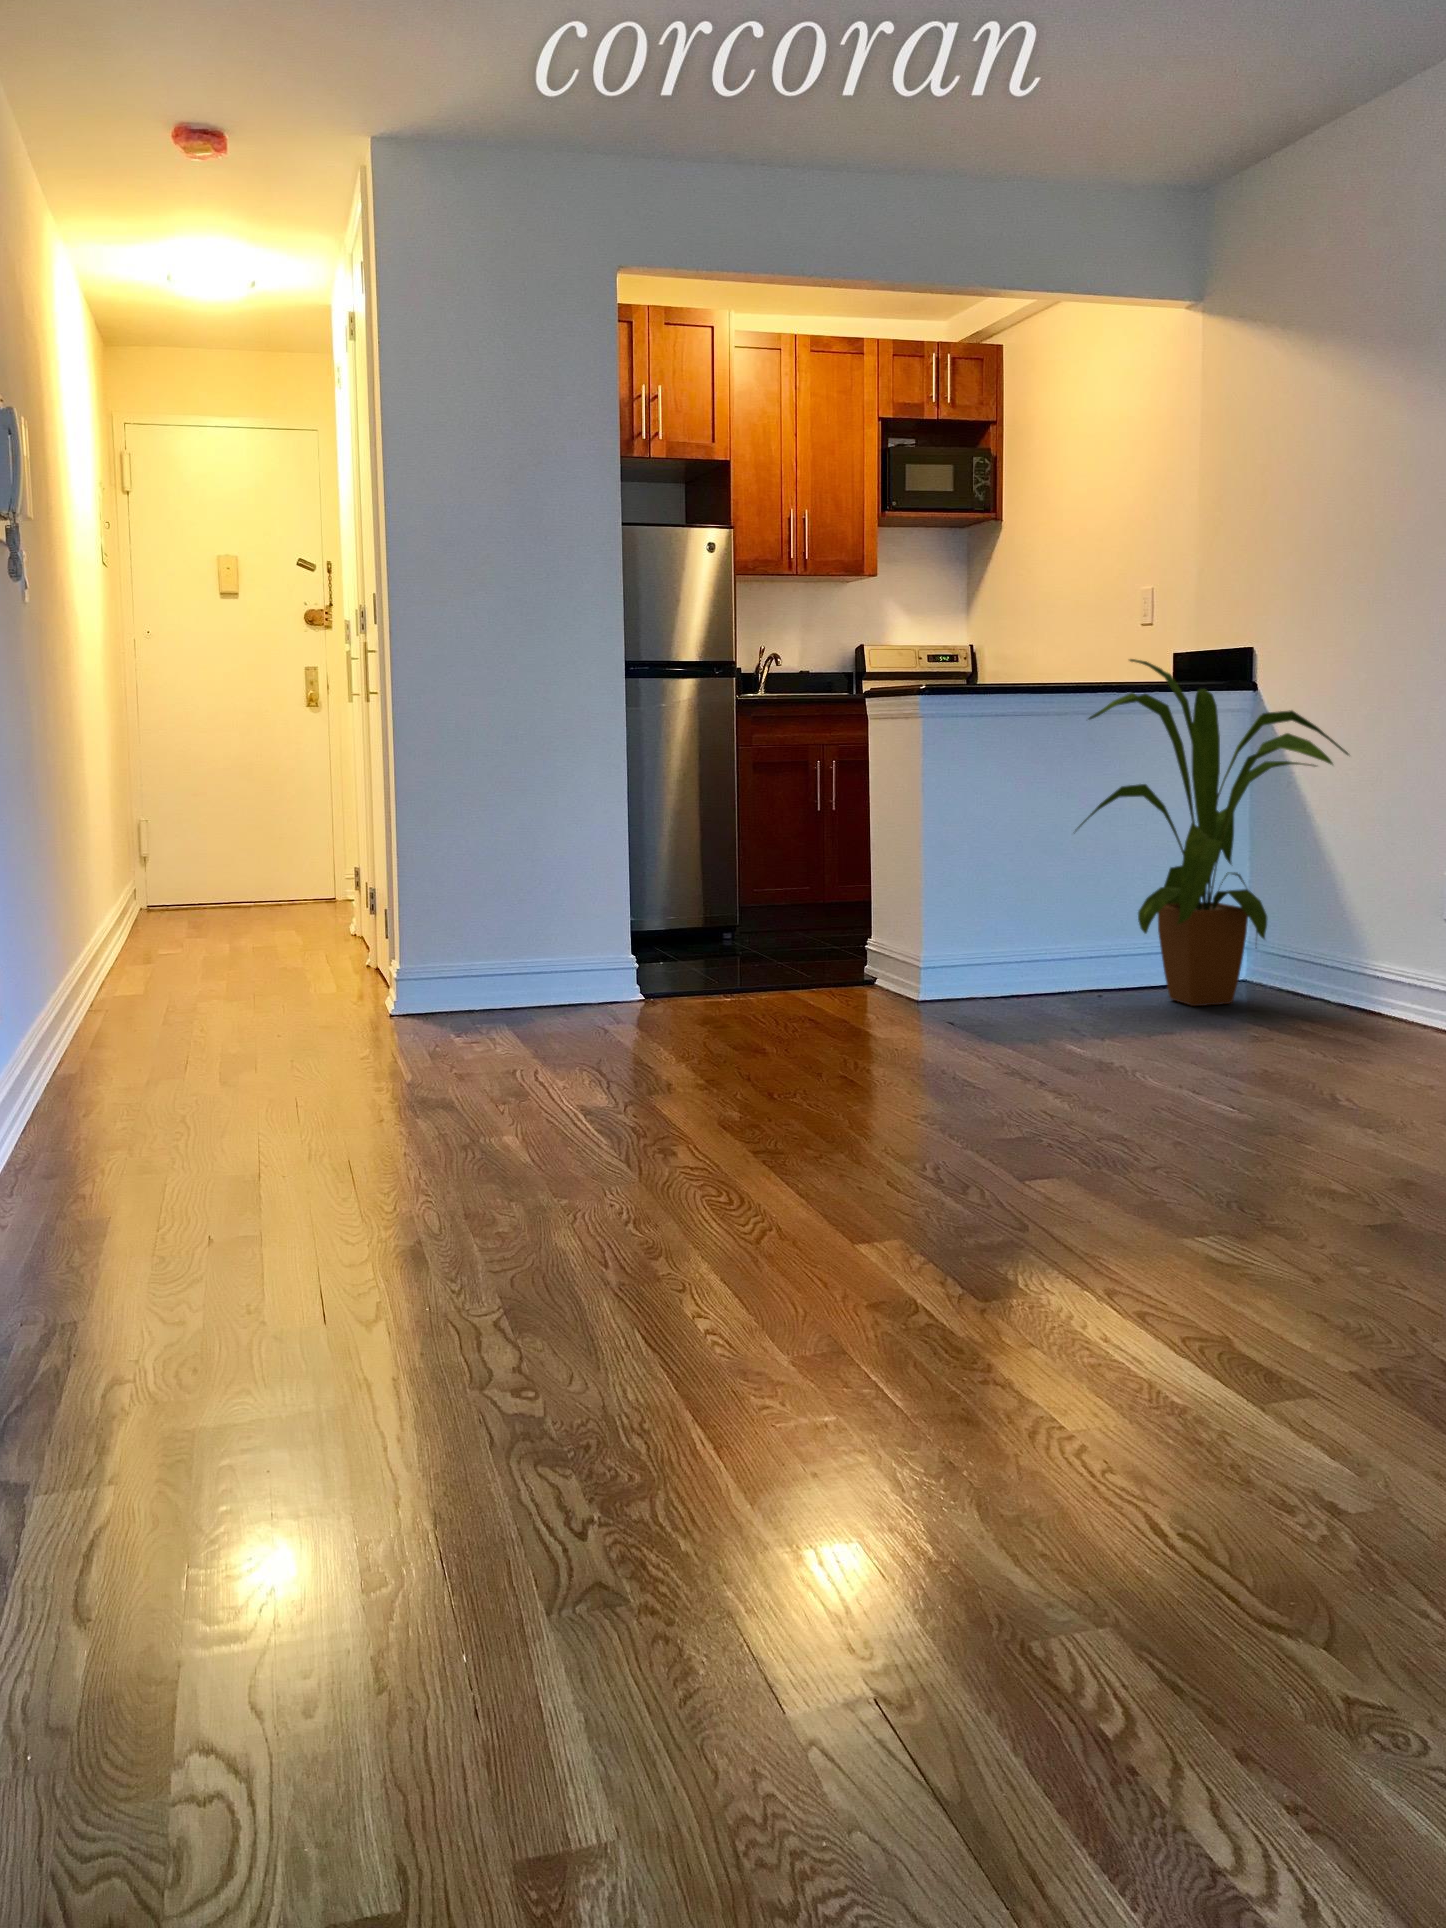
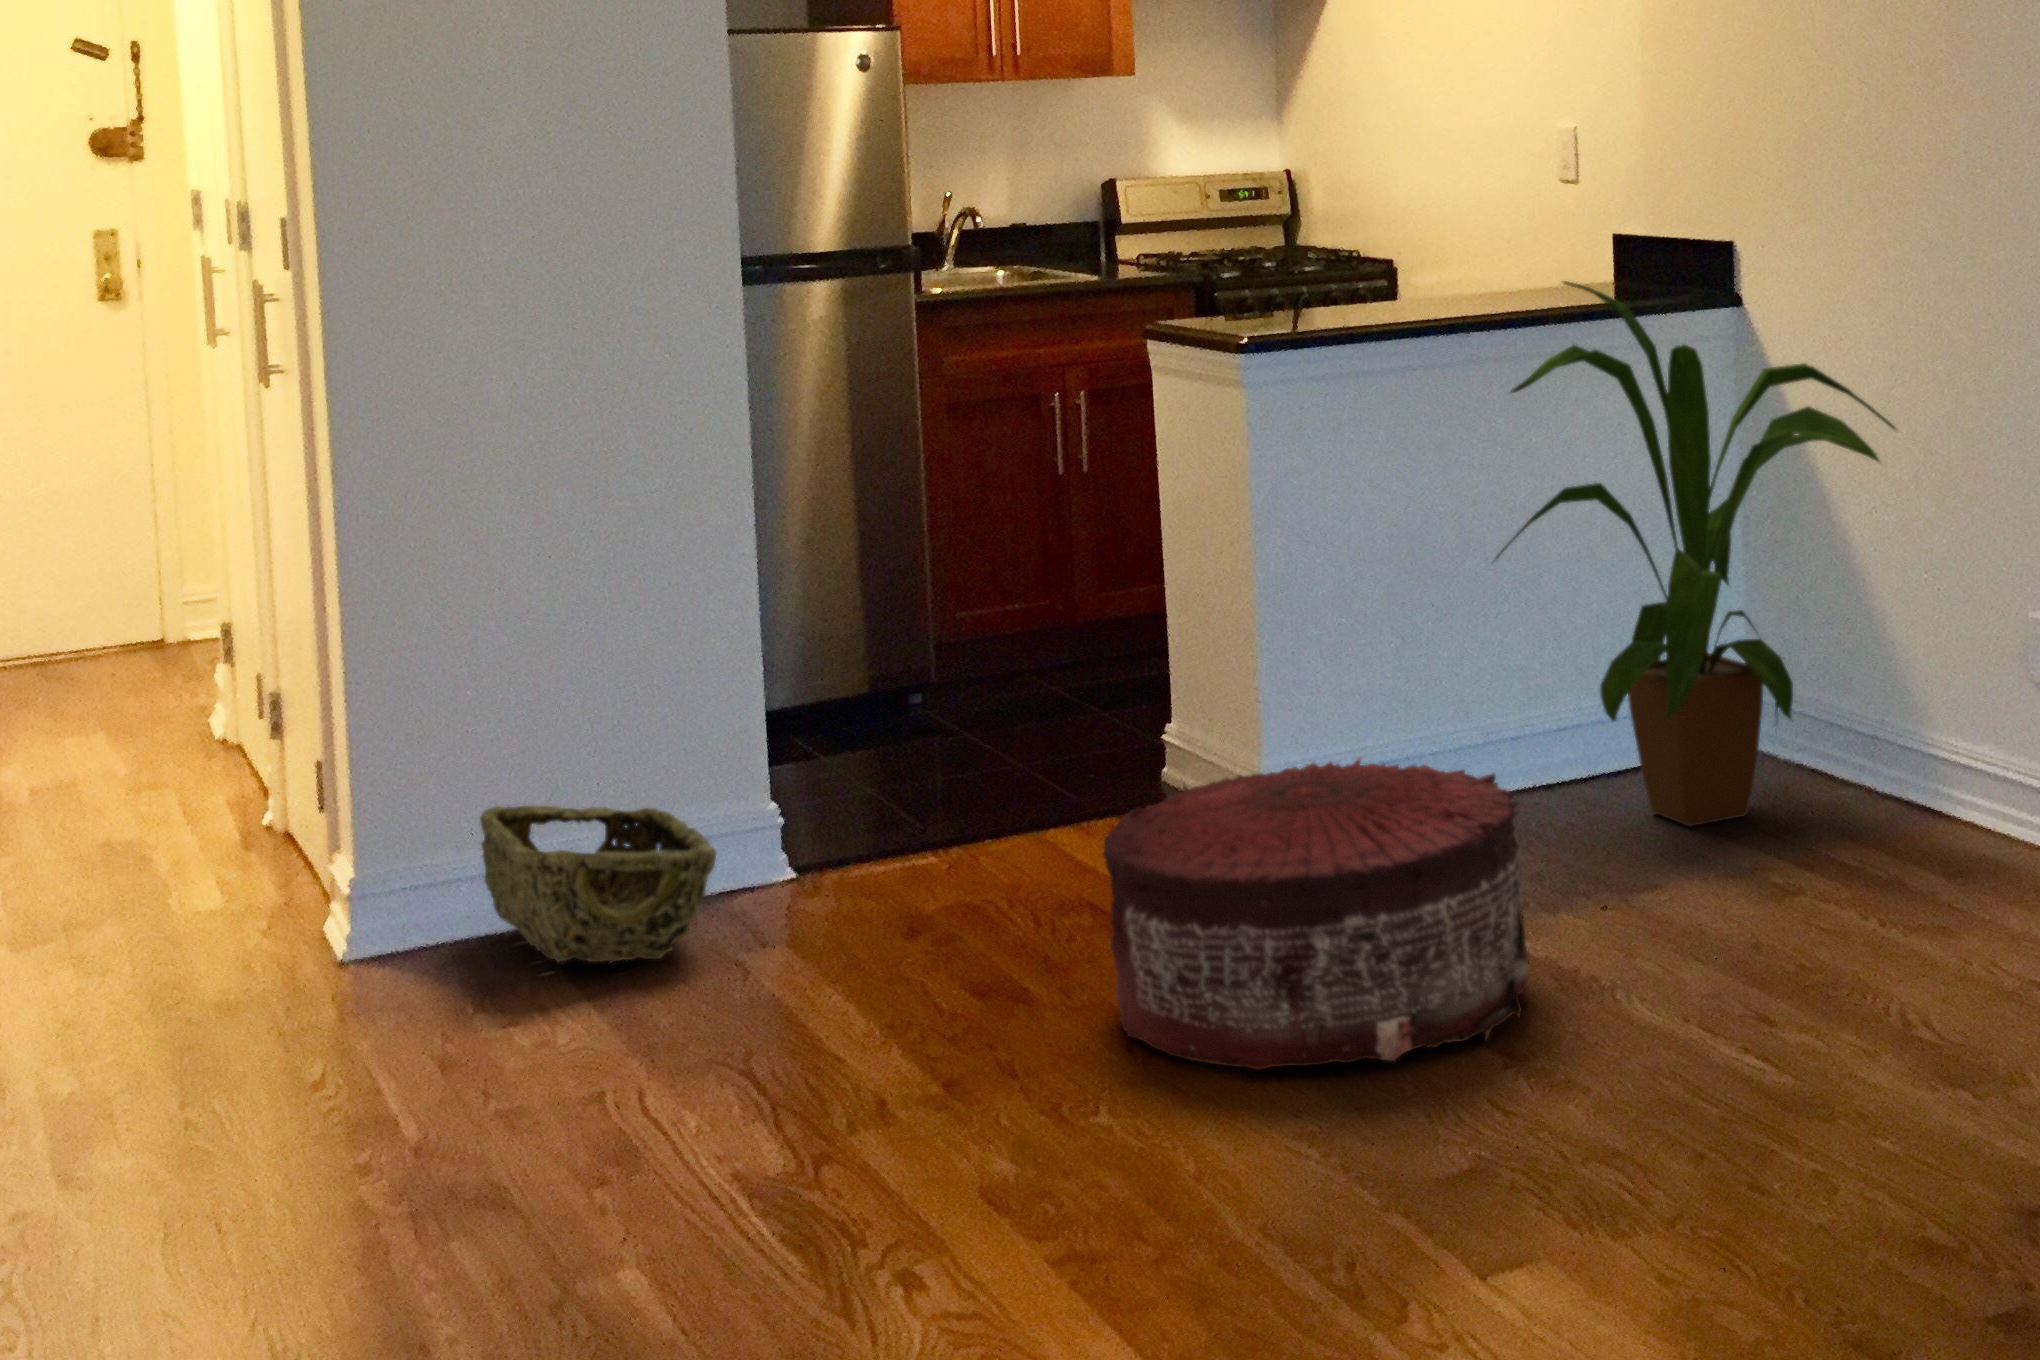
pouf: none [808,923,1070,1084] -> present [1103,759,1529,1070]
woven basket: none [468,938,594,1024] -> present [480,806,716,963]

